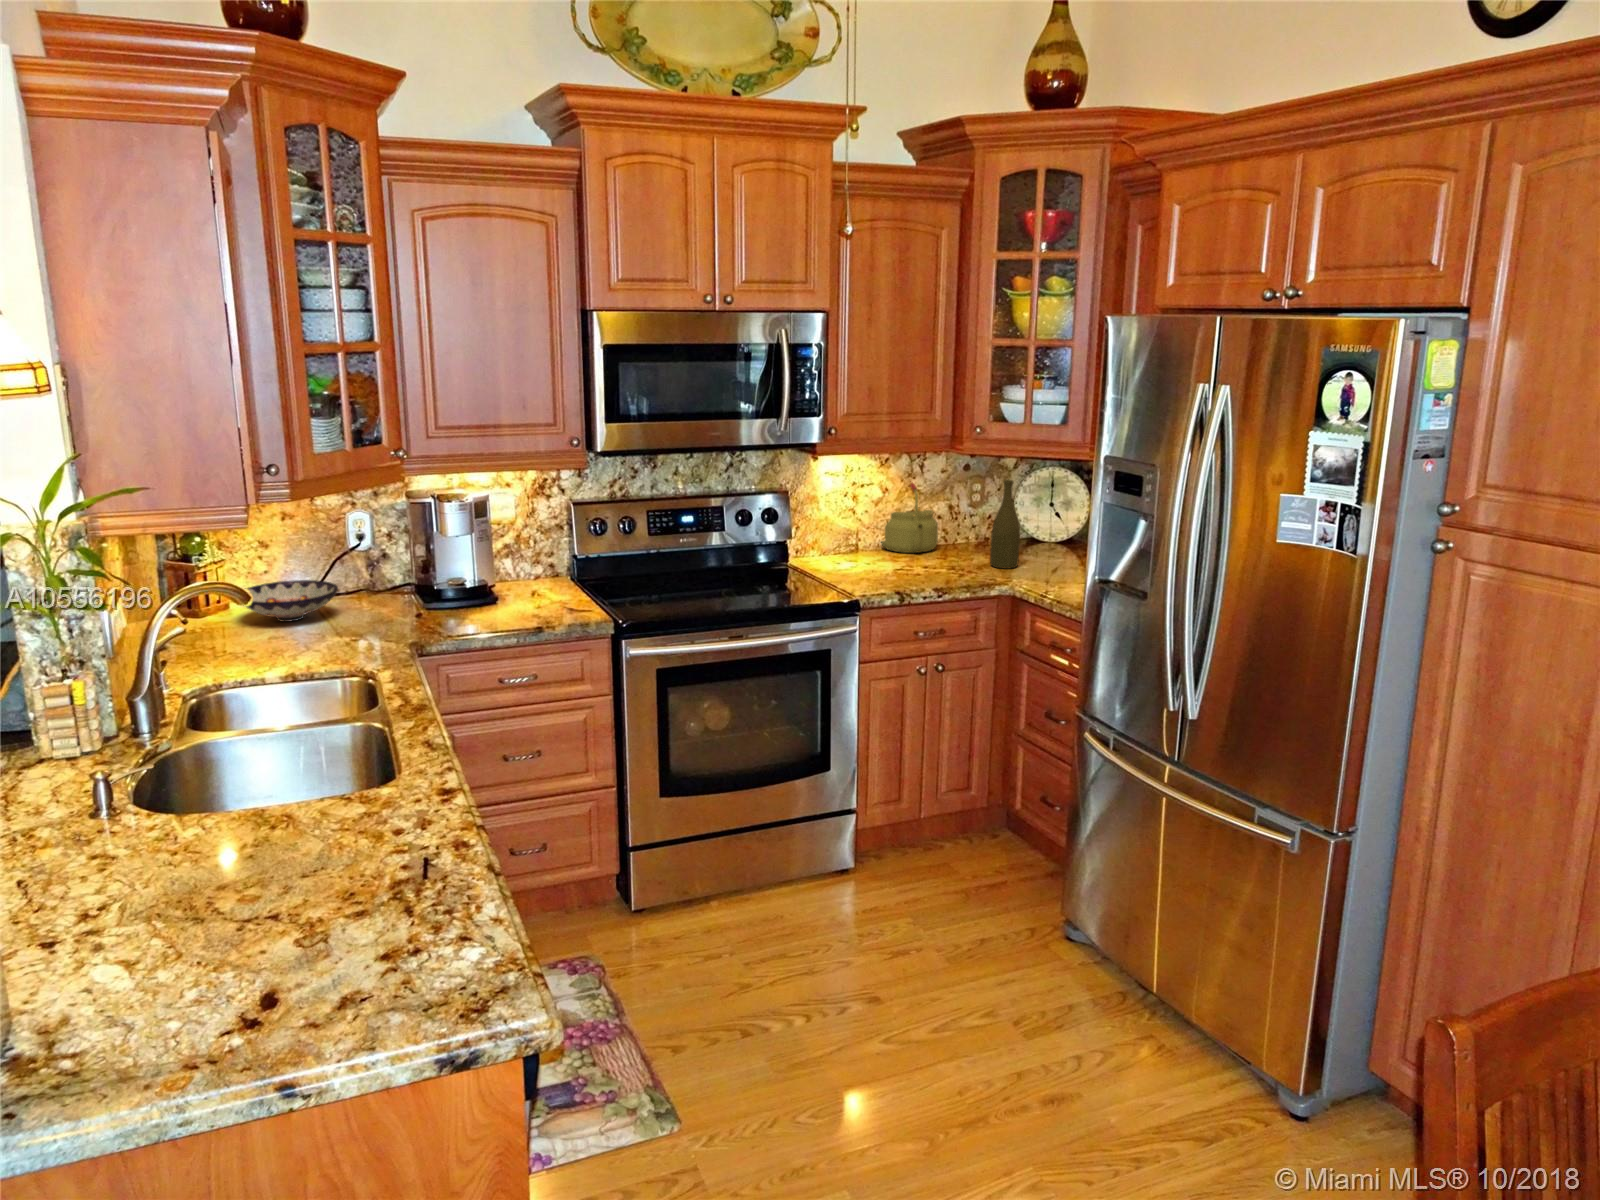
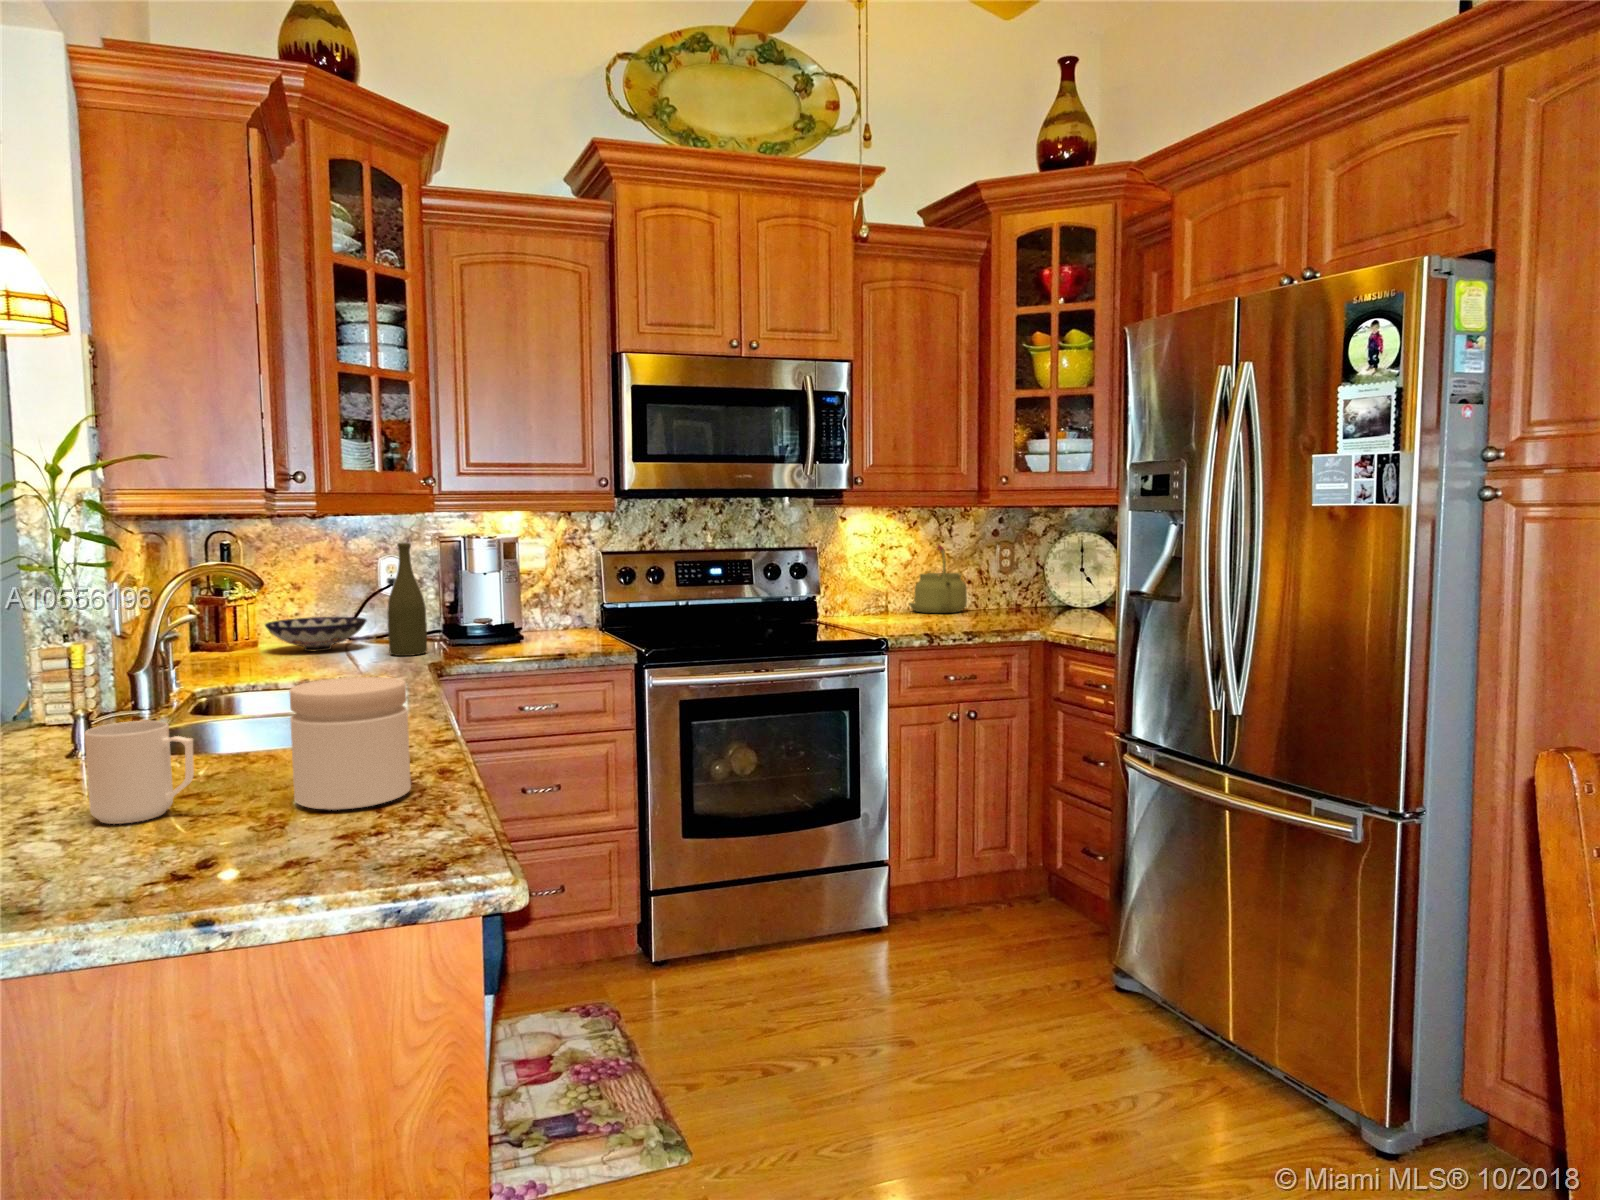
bottle: present [990,479,1020,569] -> present [387,543,427,656]
jar: none [325,780,438,917] -> present [289,677,411,810]
mug: none [141,836,242,938] -> present [85,721,194,824]

